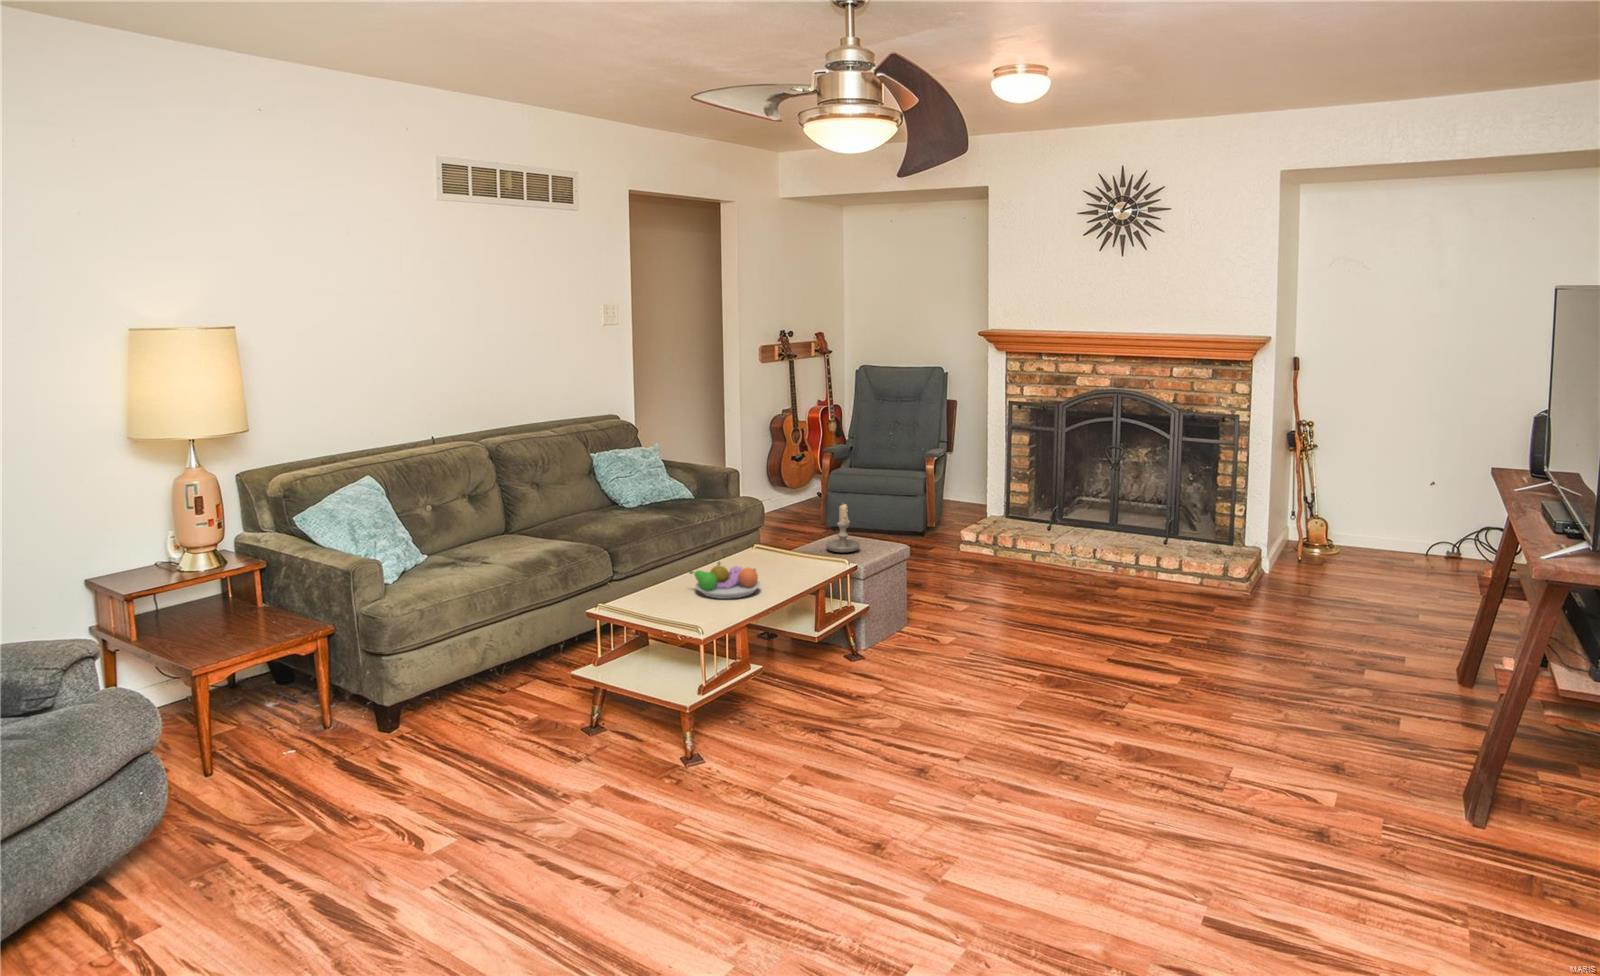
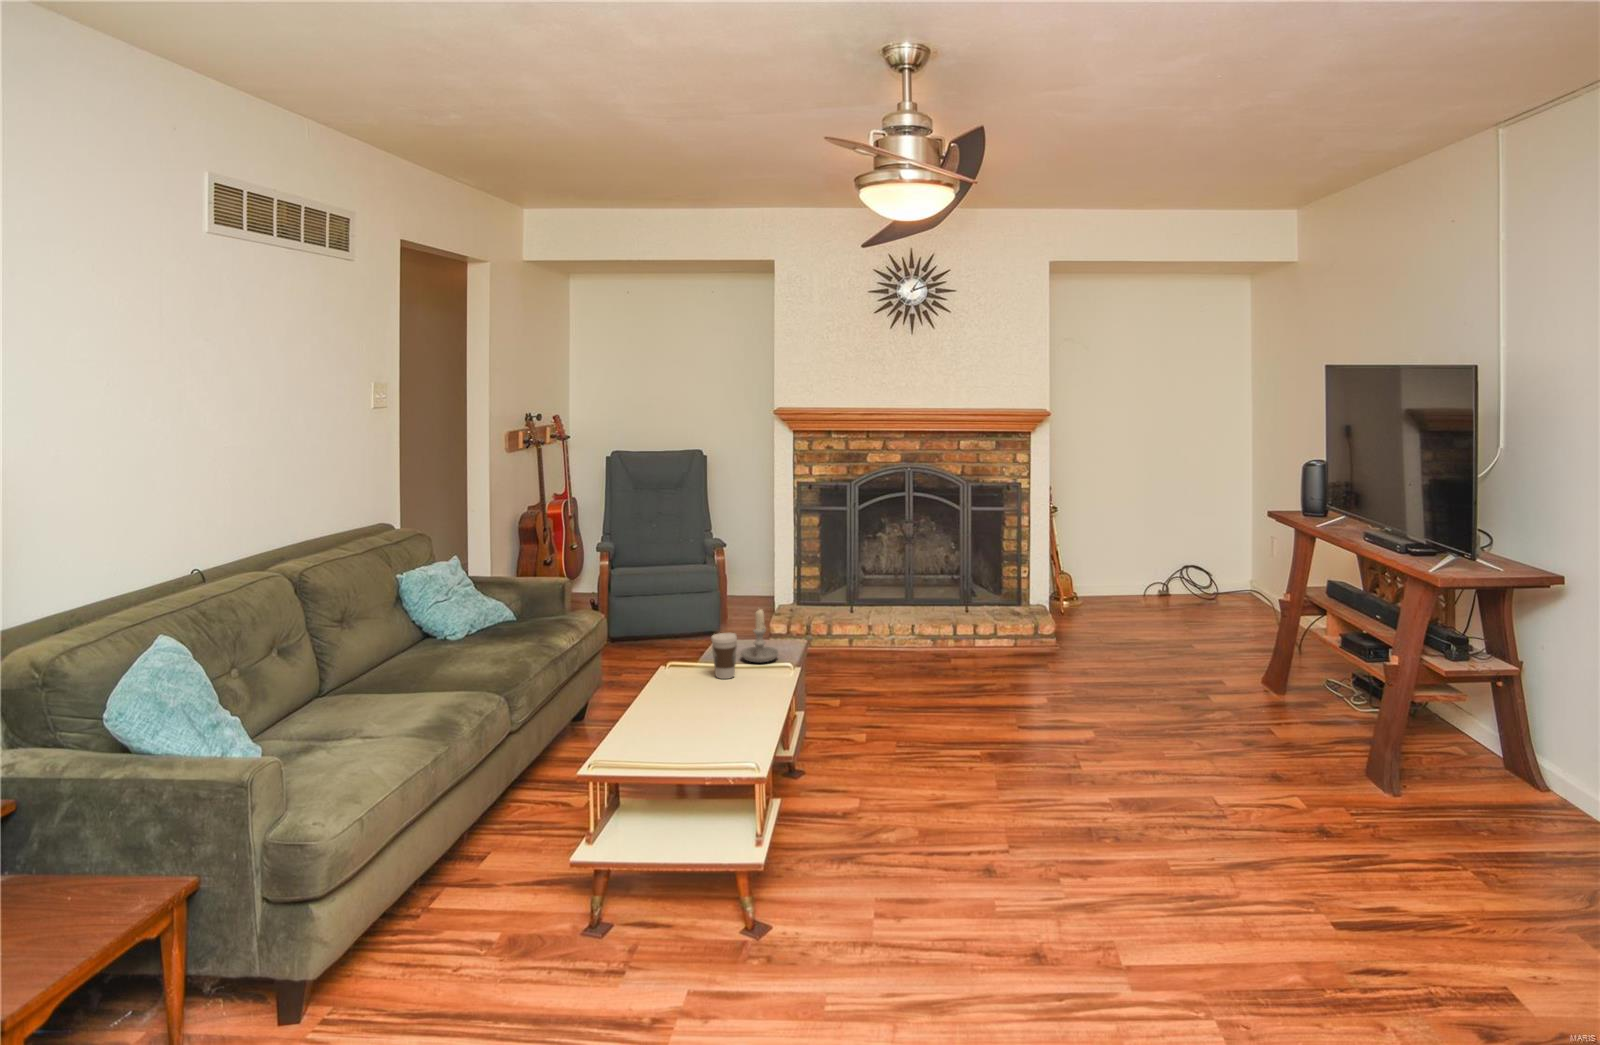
coffee cup: none [782,520,806,561] -> present [711,633,737,679]
fruit bowl: present [689,562,760,599] -> none [668,693,752,738]

